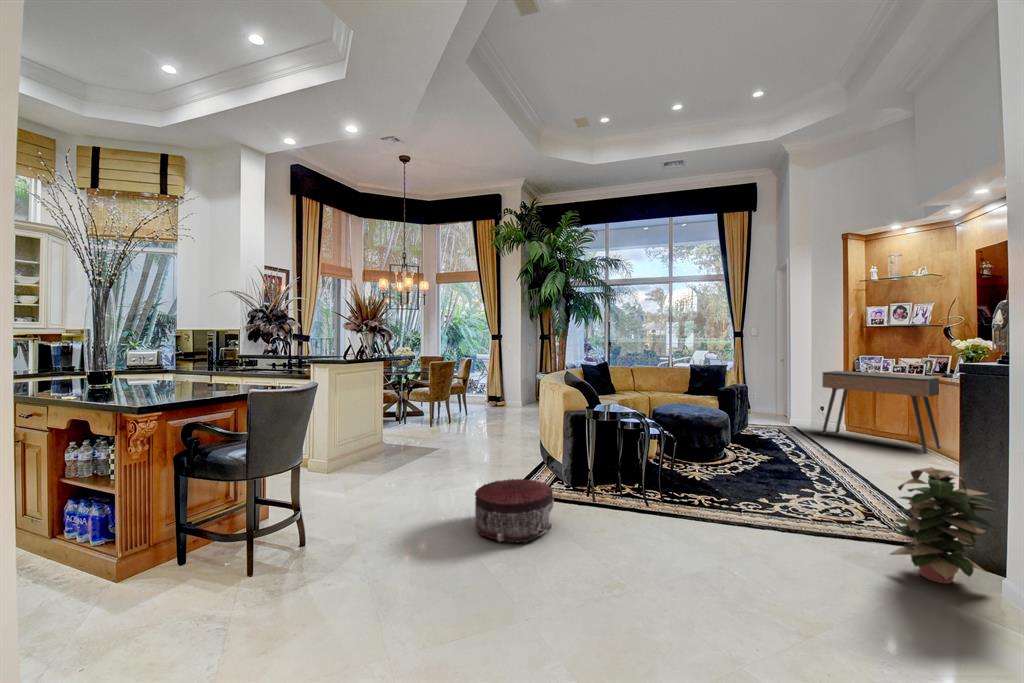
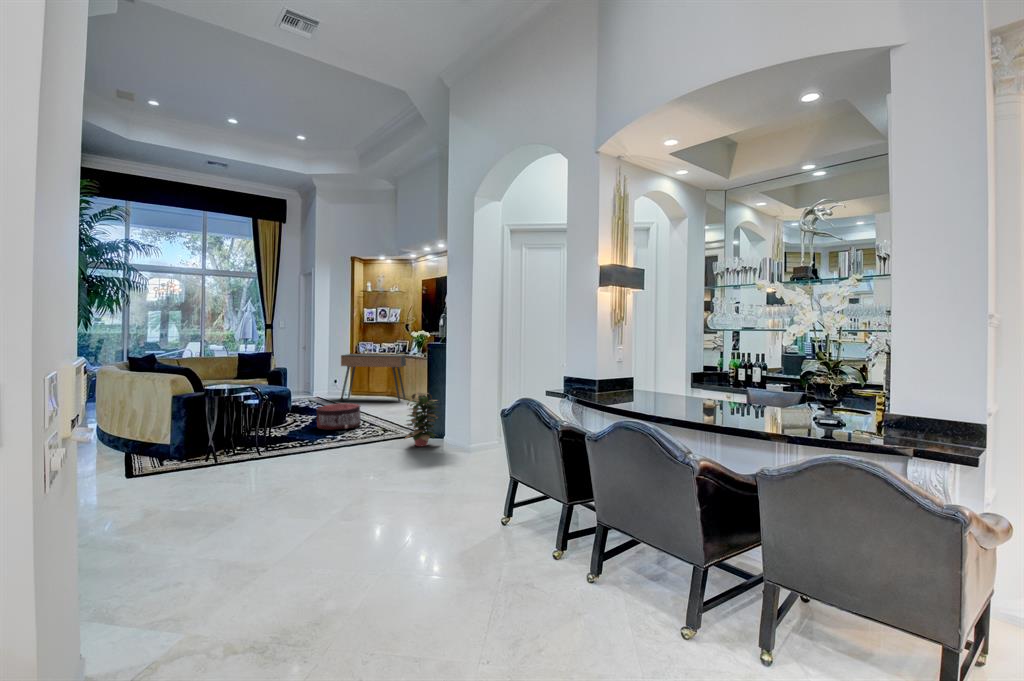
pouf: present [475,479,554,543] -> present [316,403,361,430]

